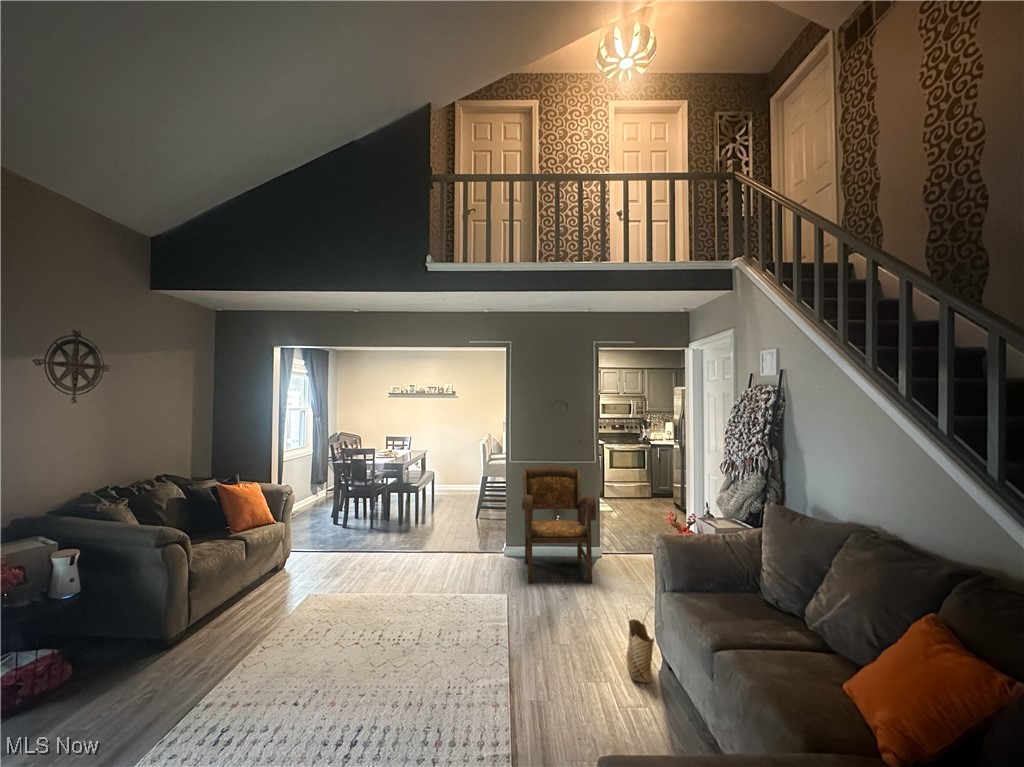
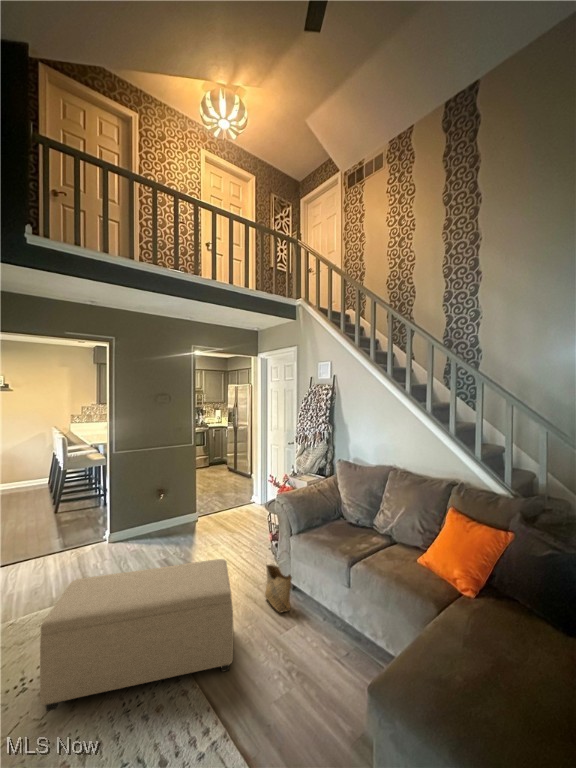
armchair: present [522,465,596,584] -> none [128,454,205,561]
ottoman: none [391,570,569,708] -> present [40,559,233,711]

